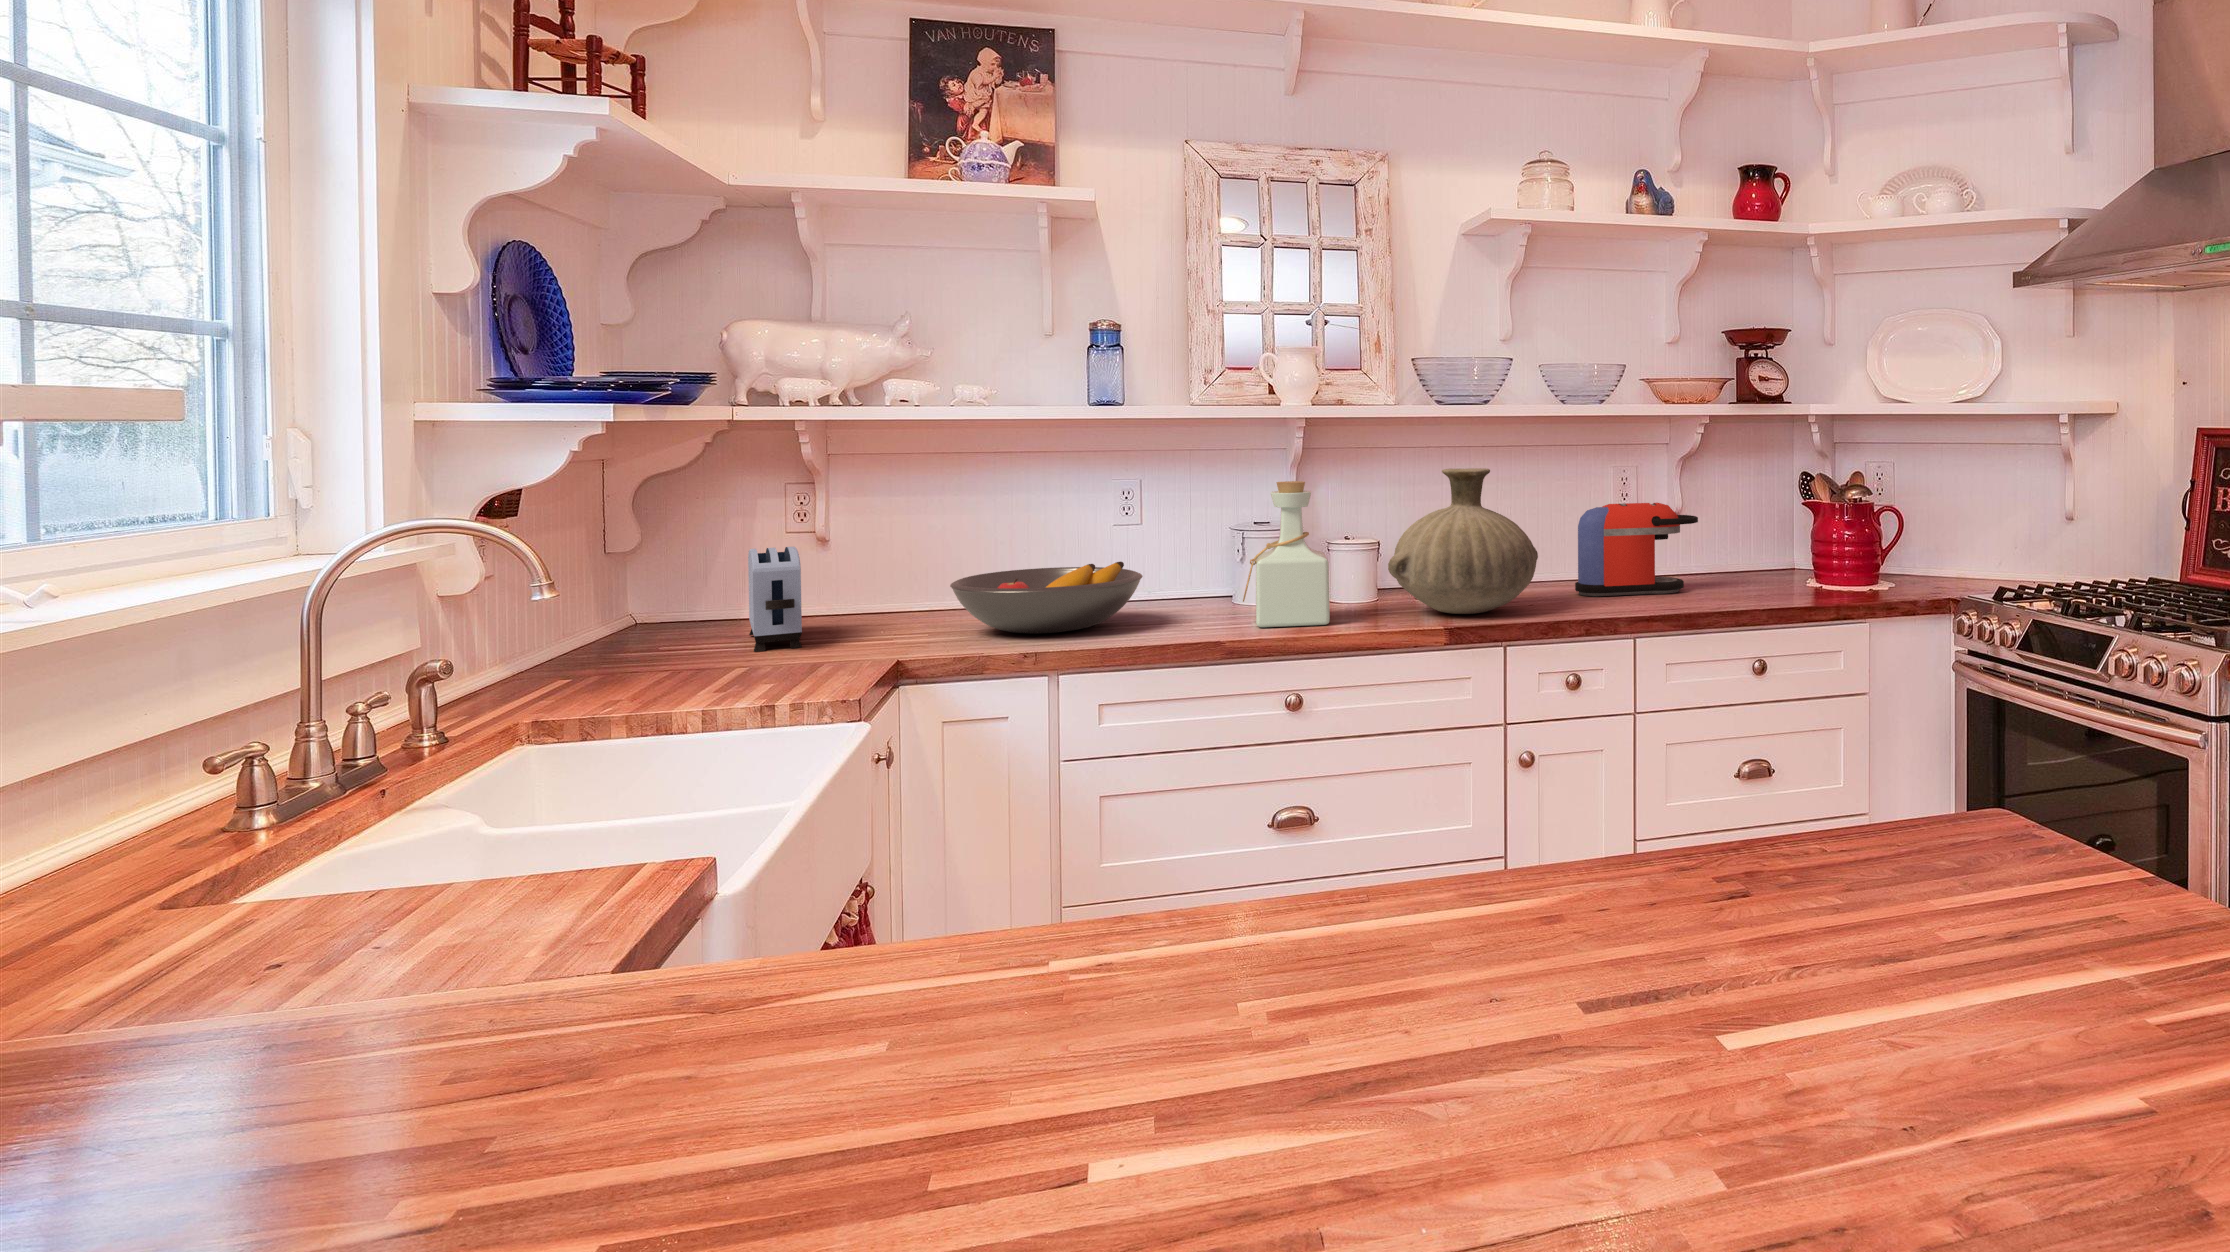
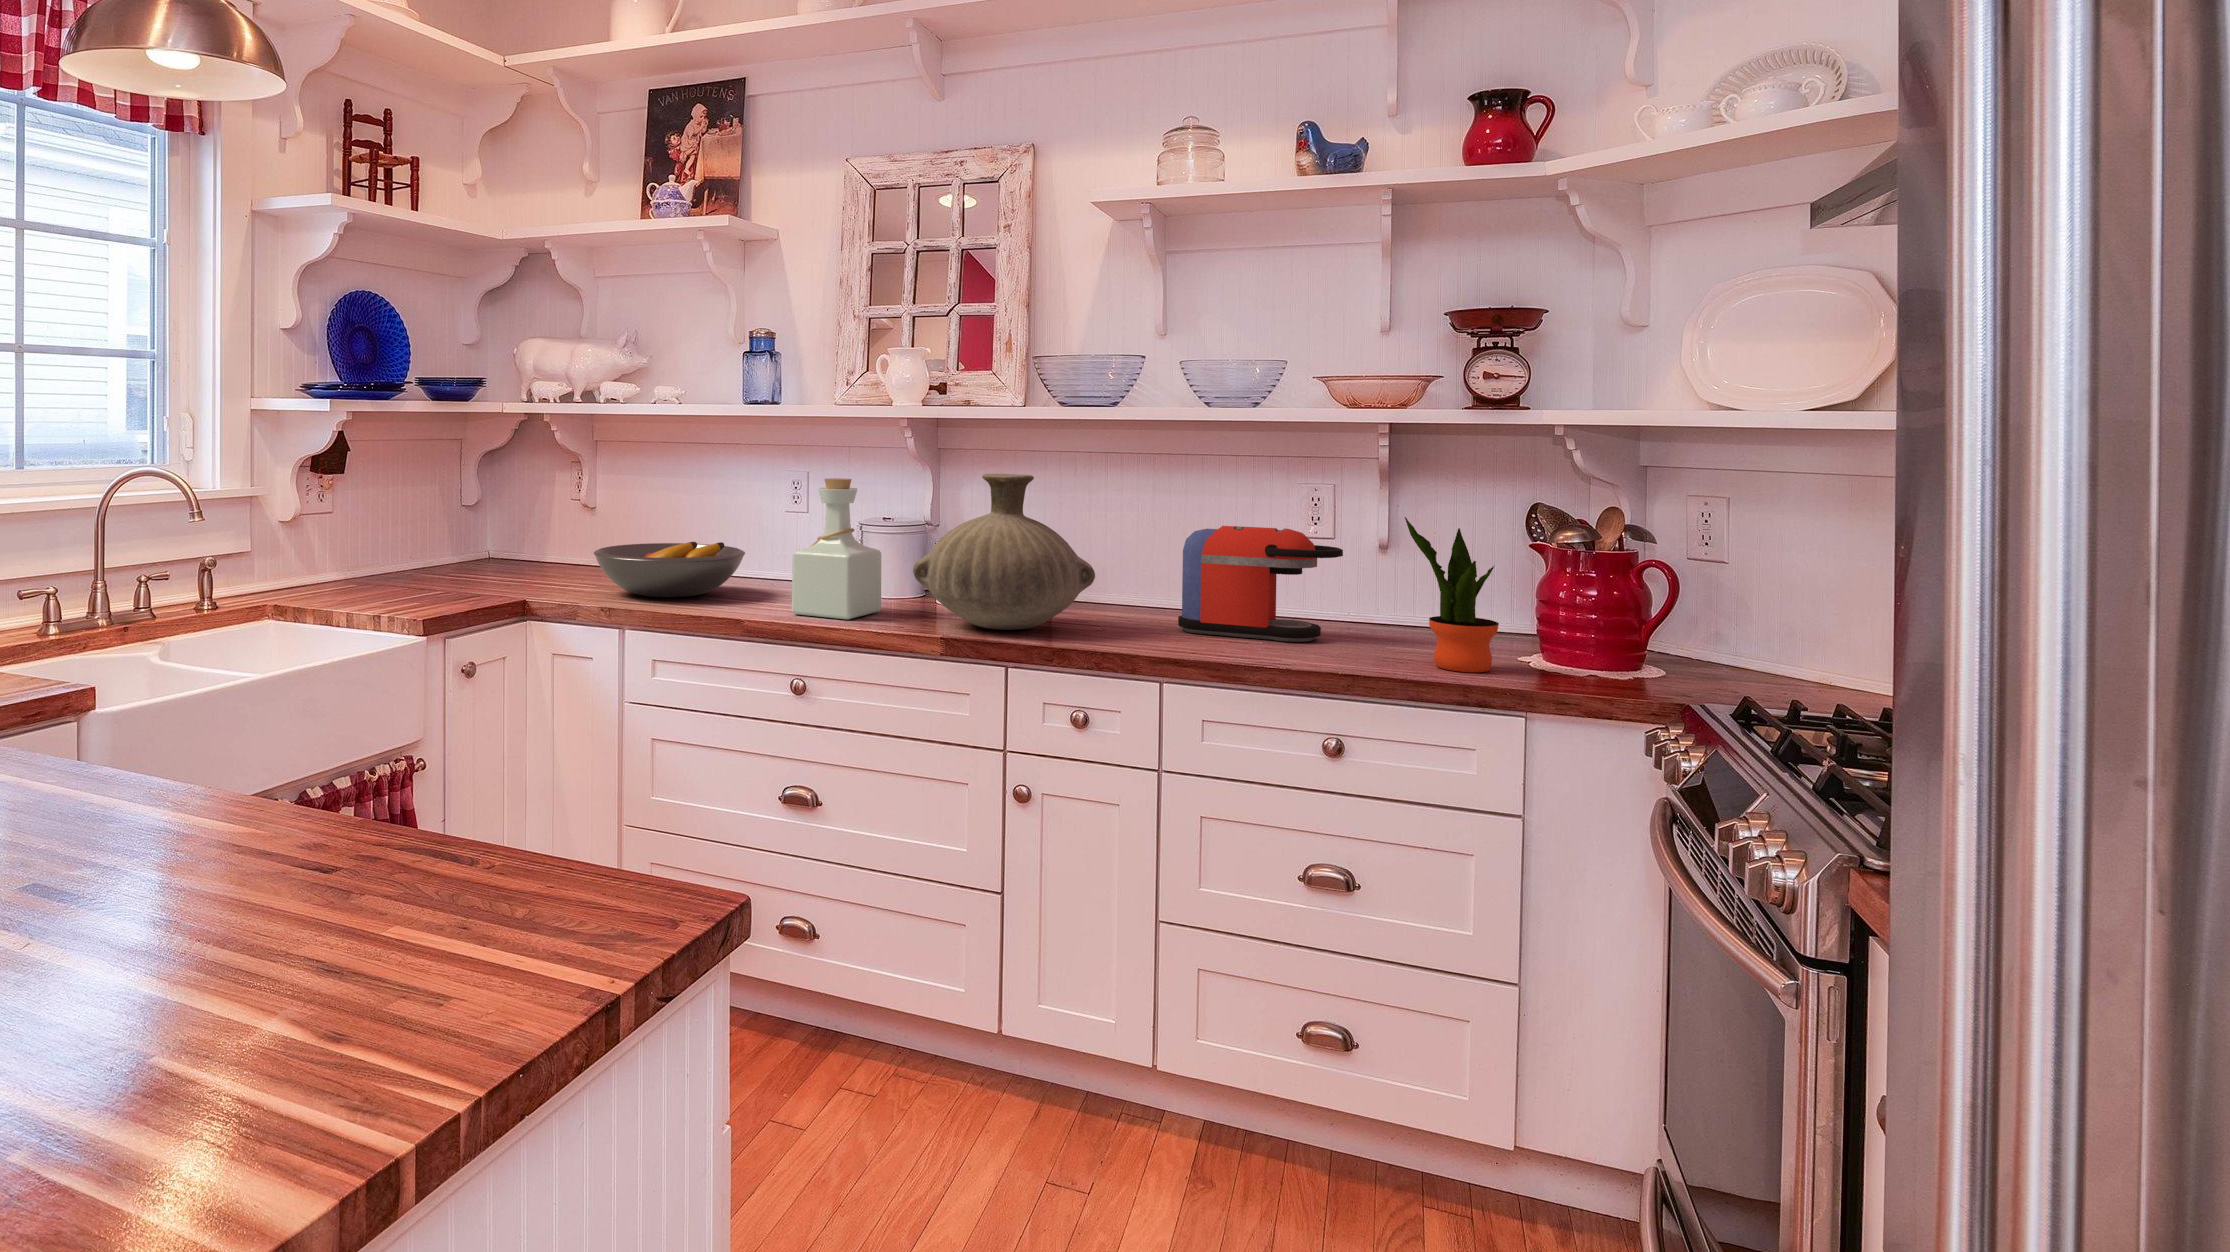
potted plant: none [1779,486,1834,597] -> present [1405,517,1499,672]
toaster: present [748,547,802,652] -> none [481,509,544,585]

